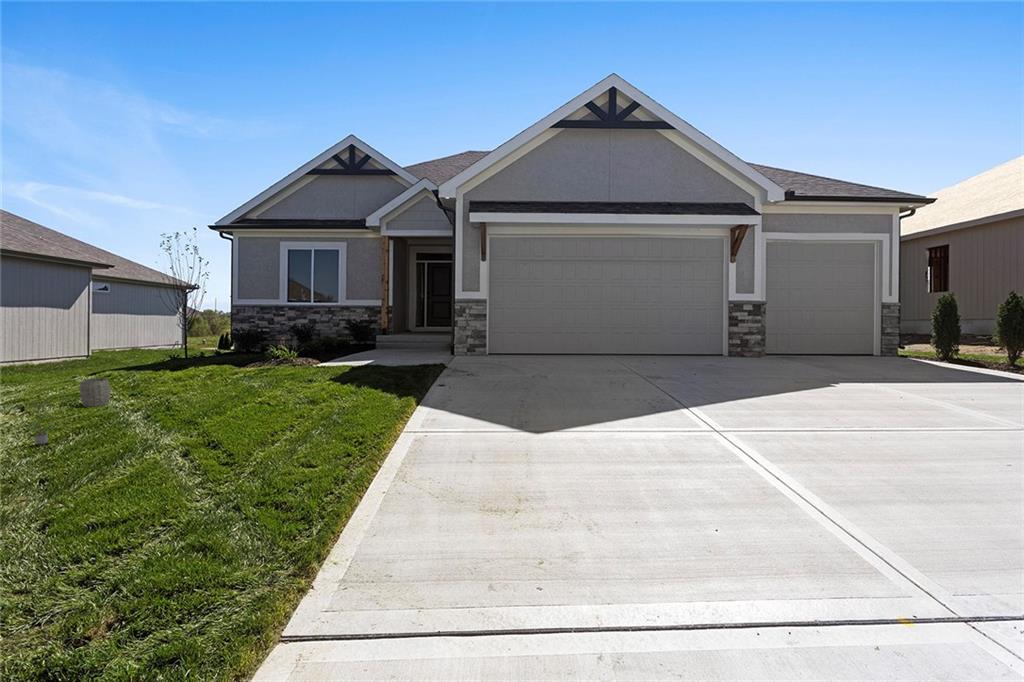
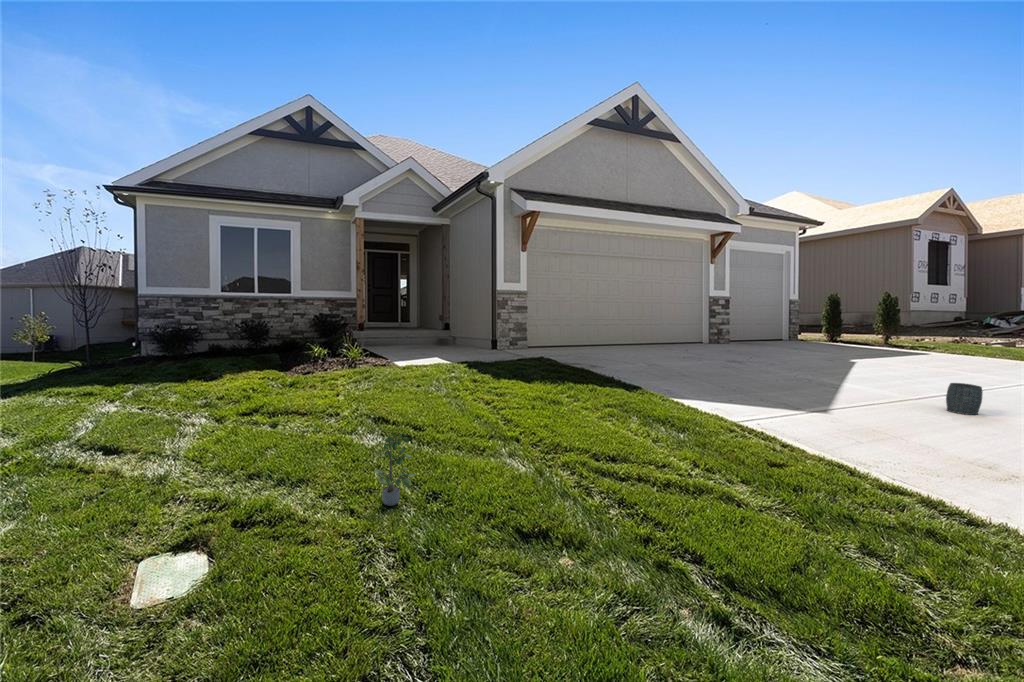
woven basket: present [80,378,110,407] -> present [946,383,983,415]

